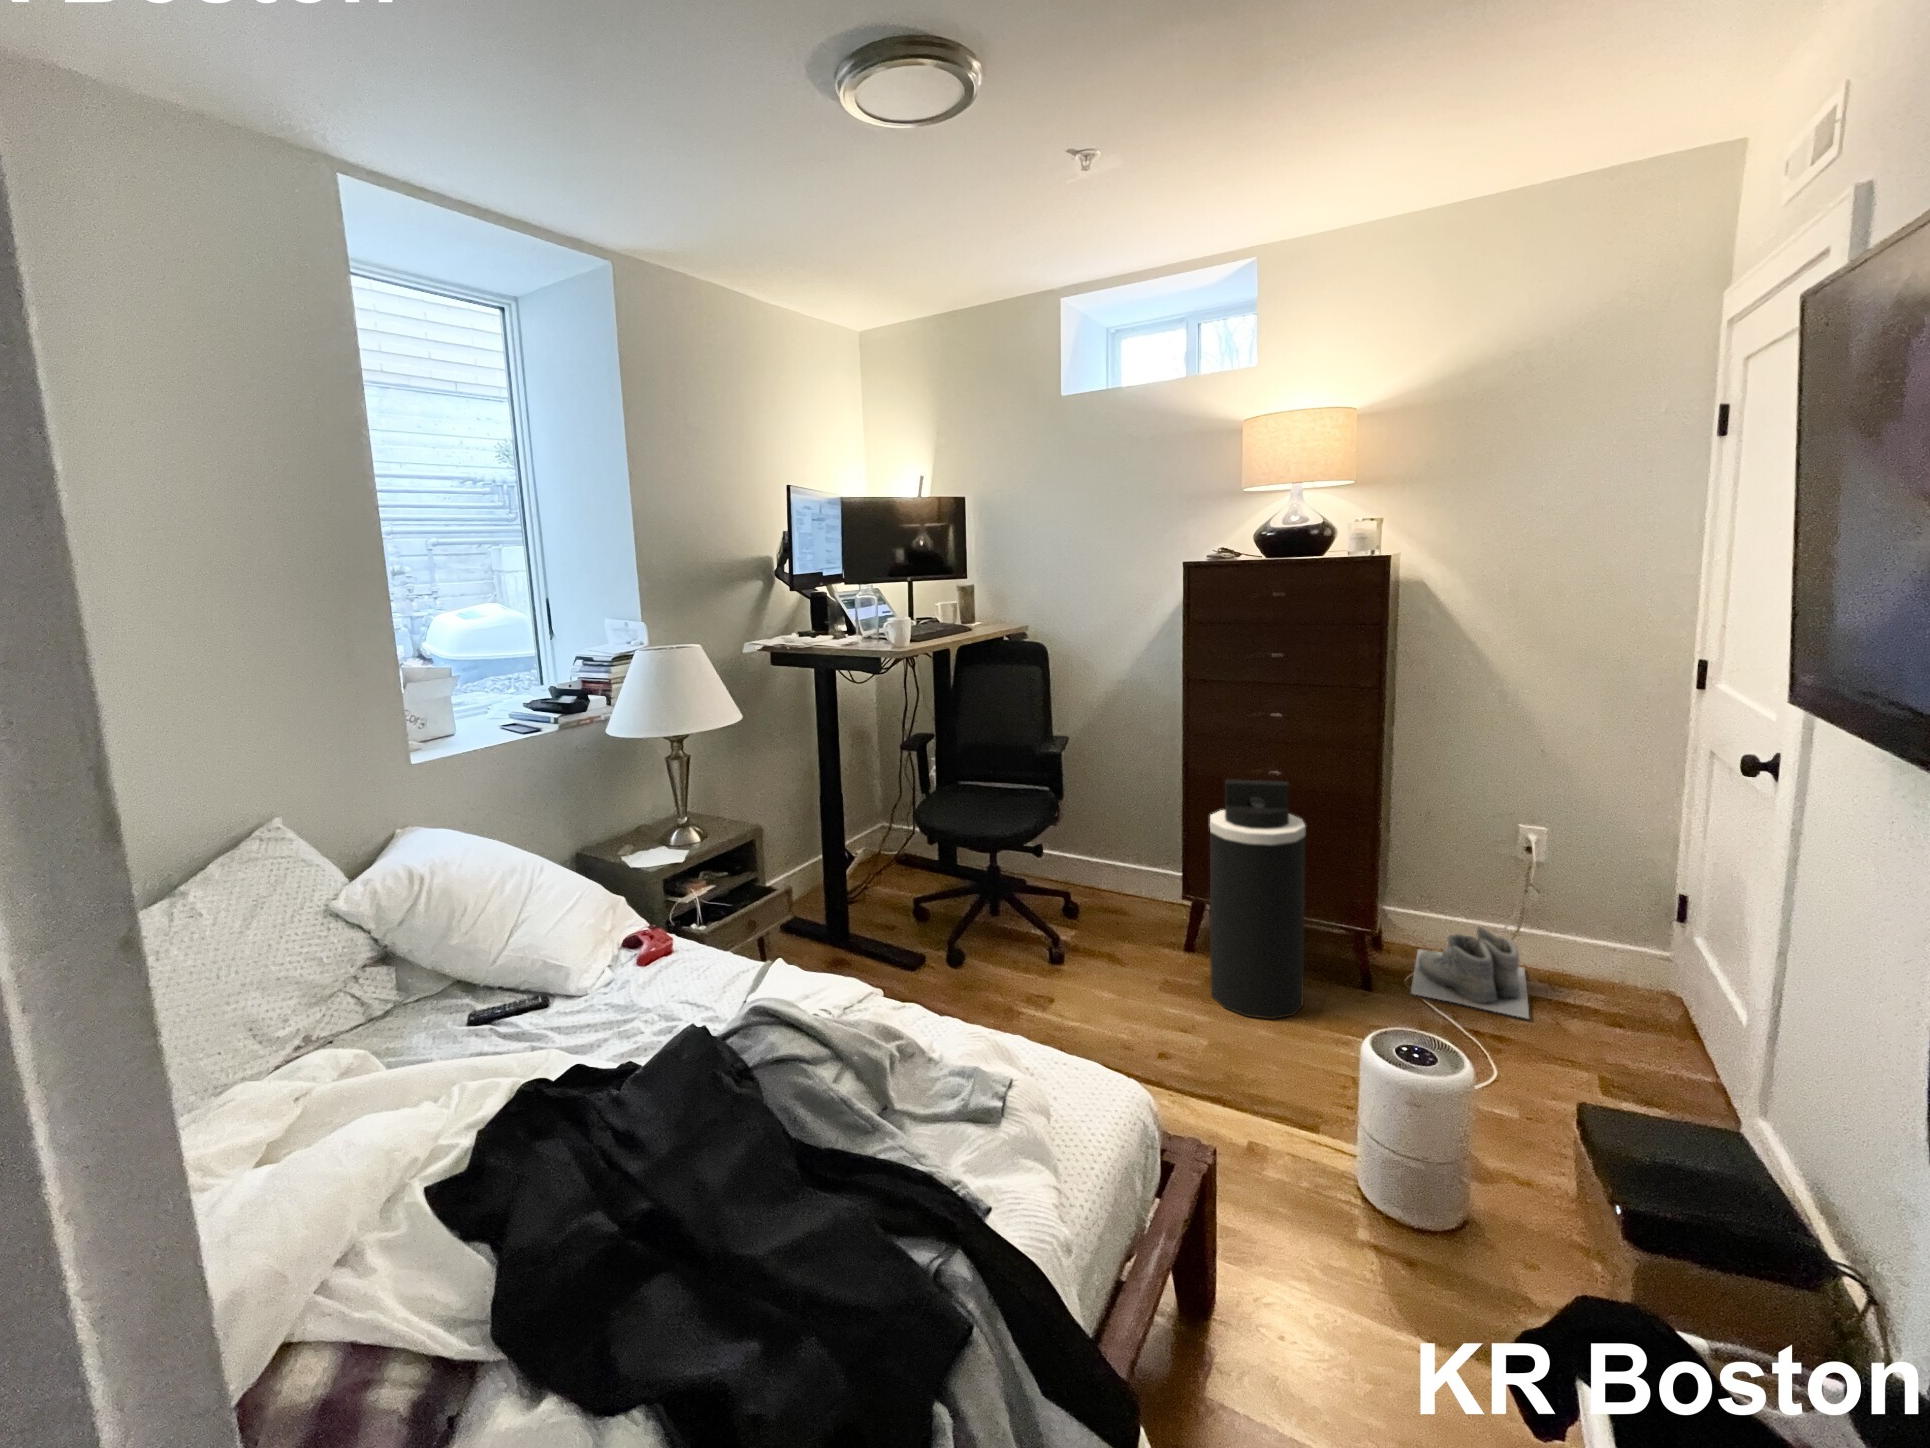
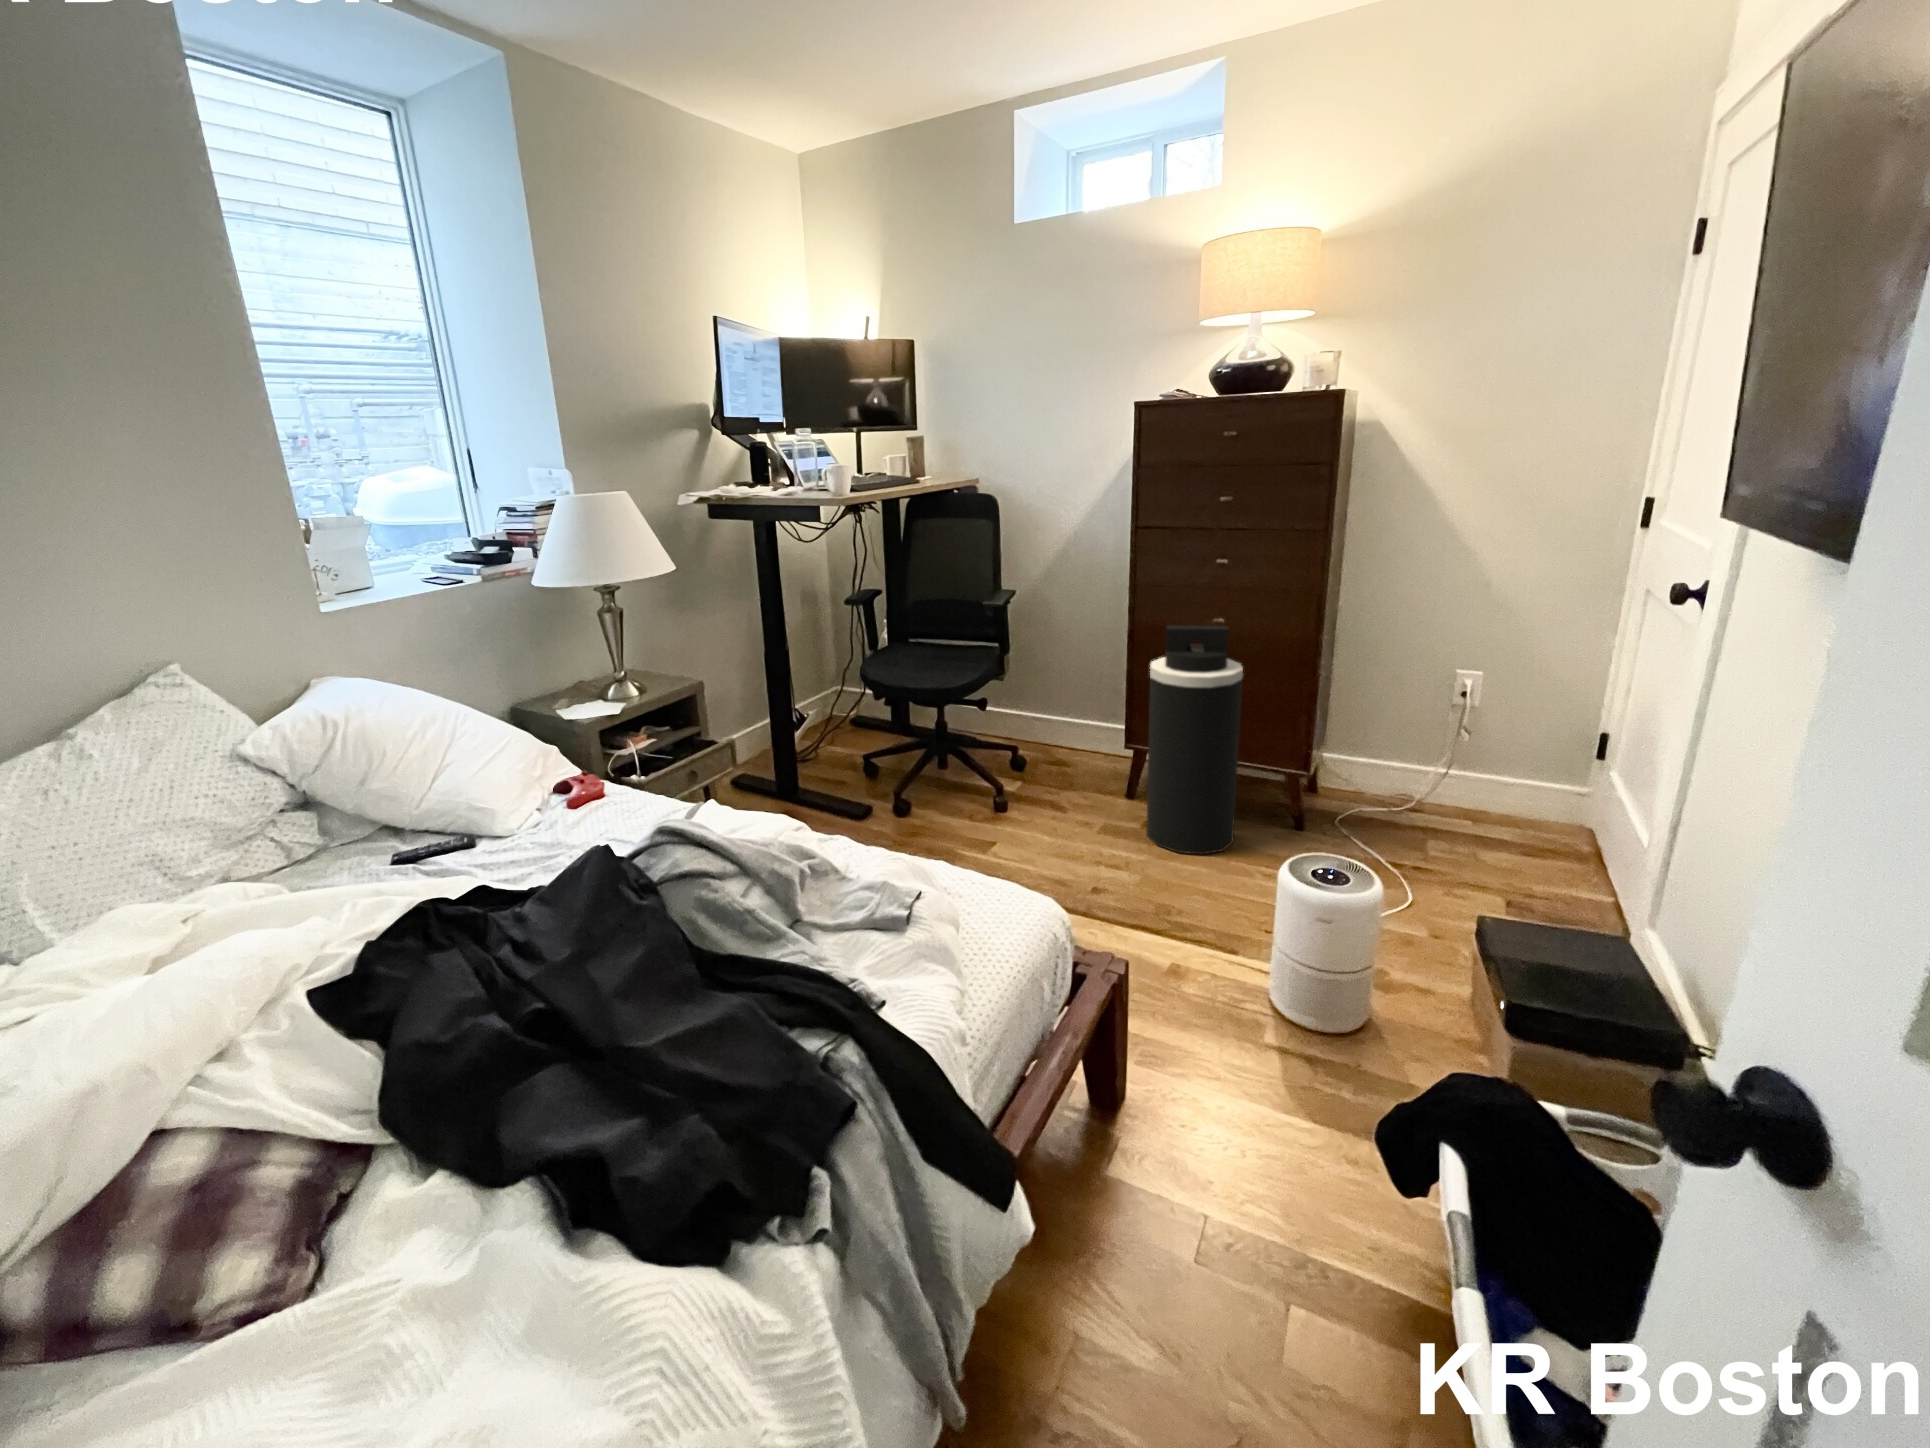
boots: present [1411,927,1529,1019] -> none [1336,766,1447,850]

